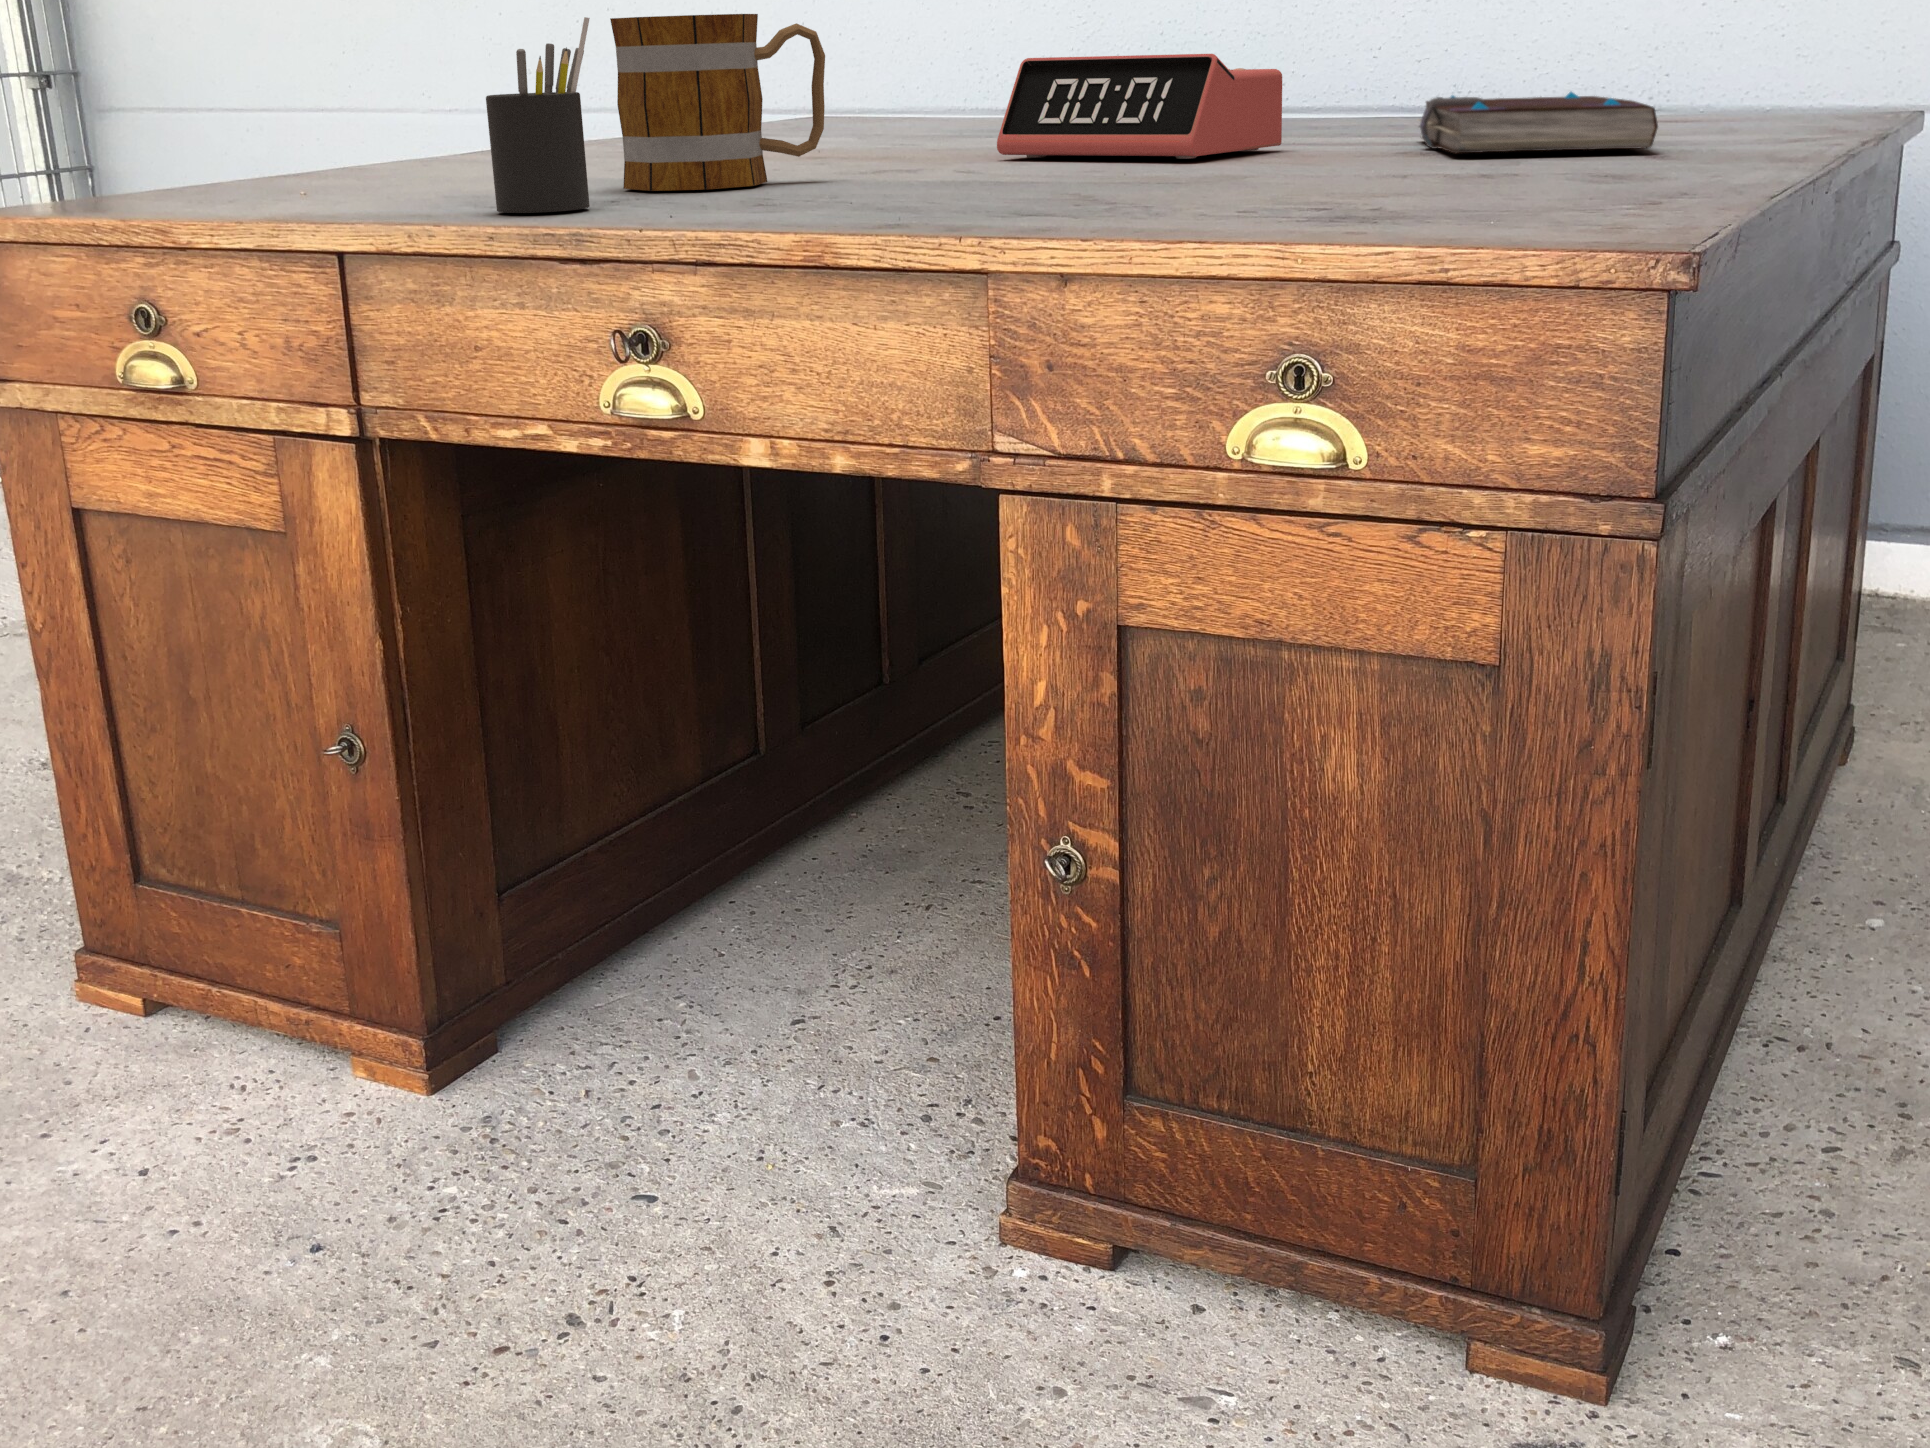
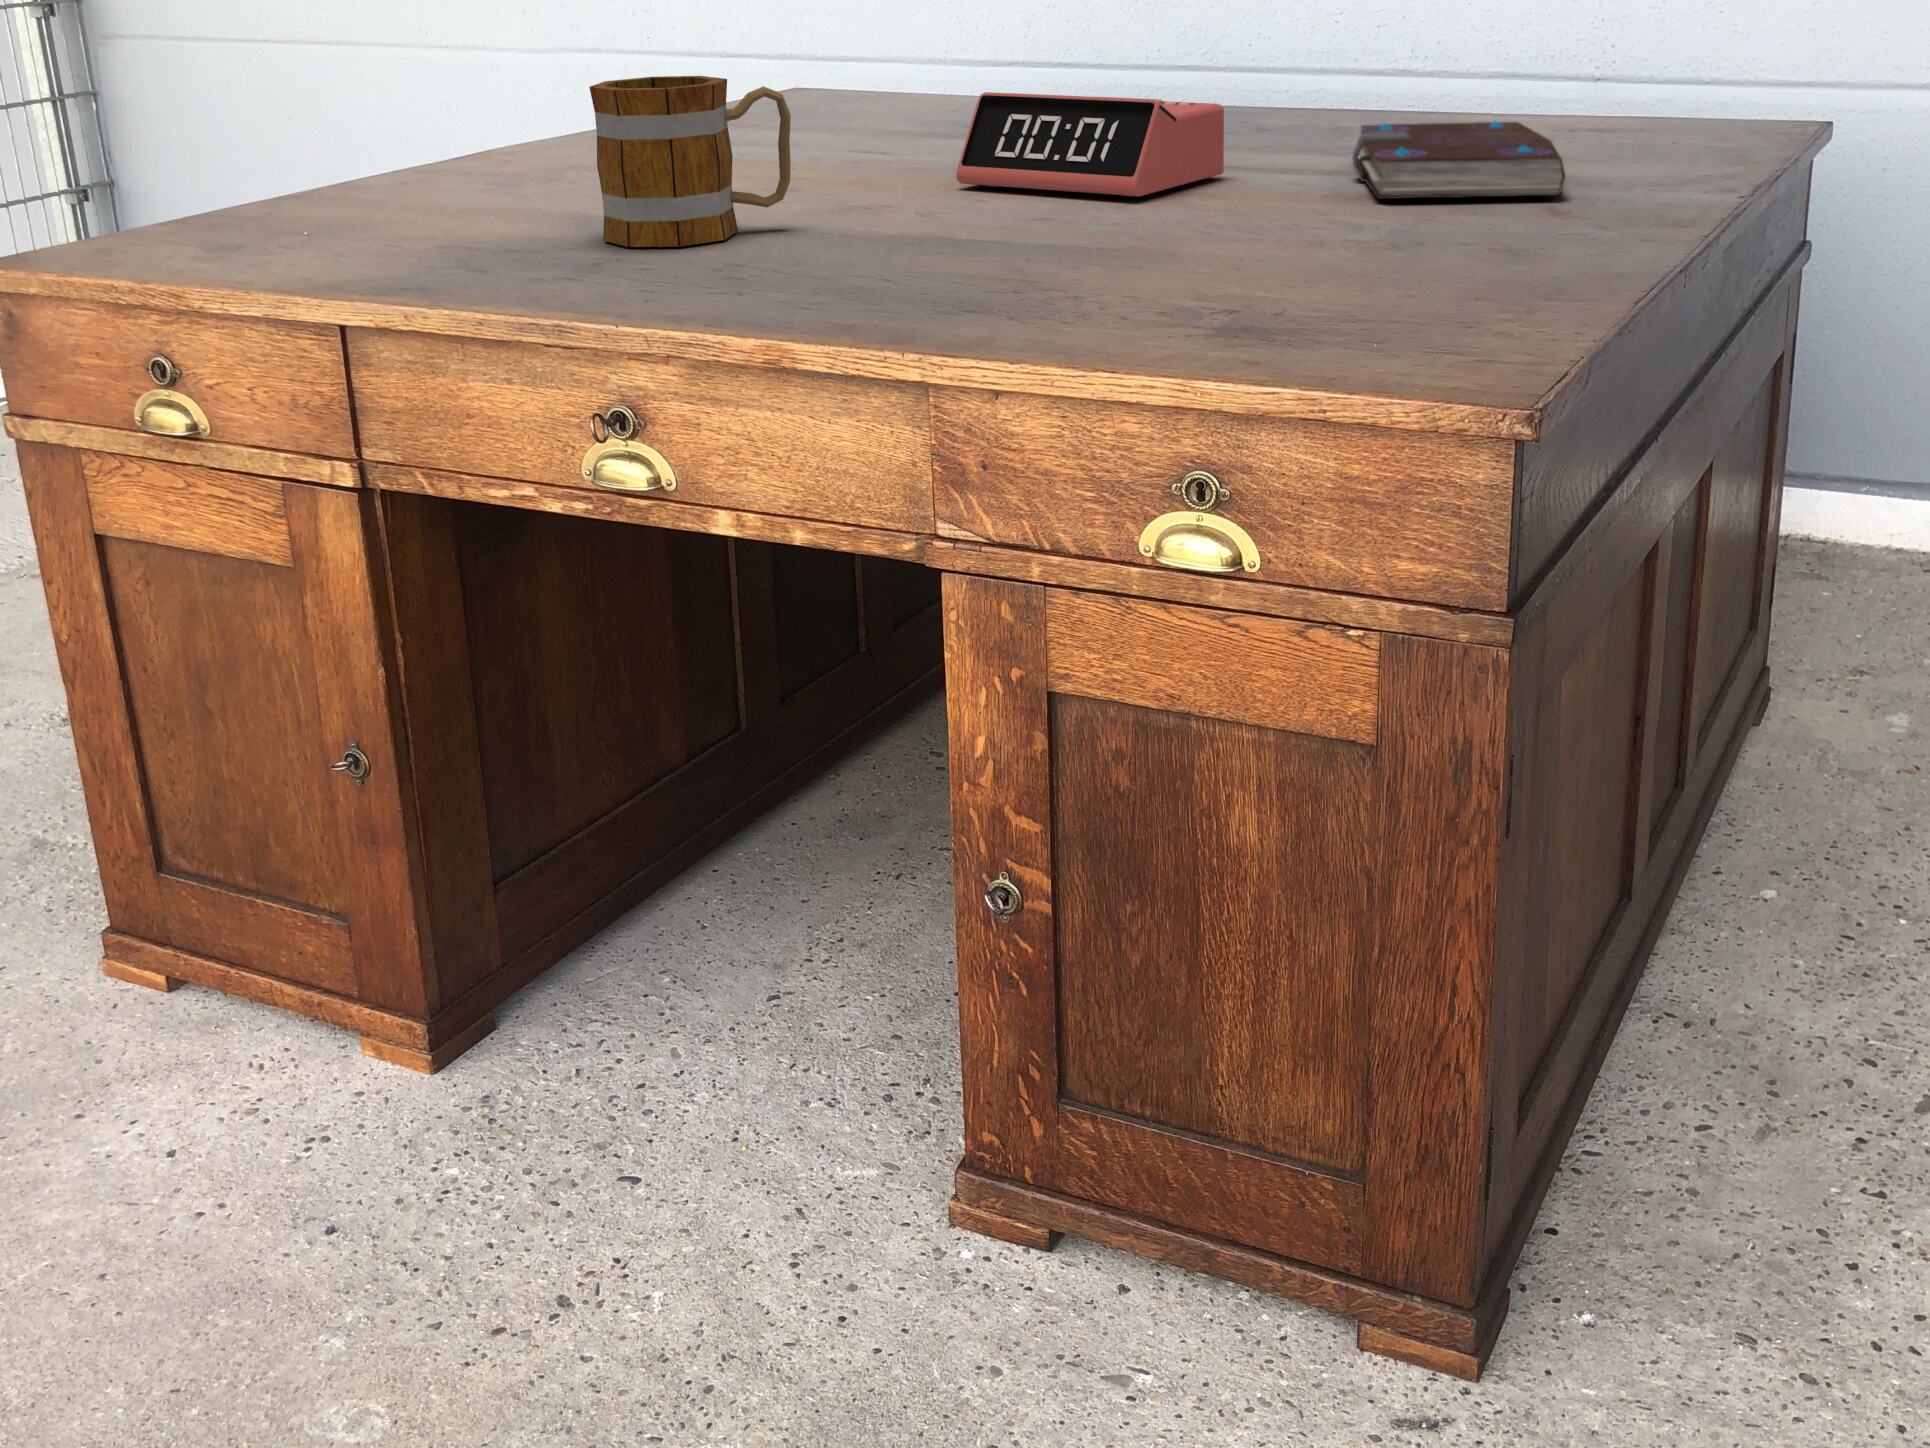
pen holder: present [486,17,590,213] -> none [473,112,570,291]

